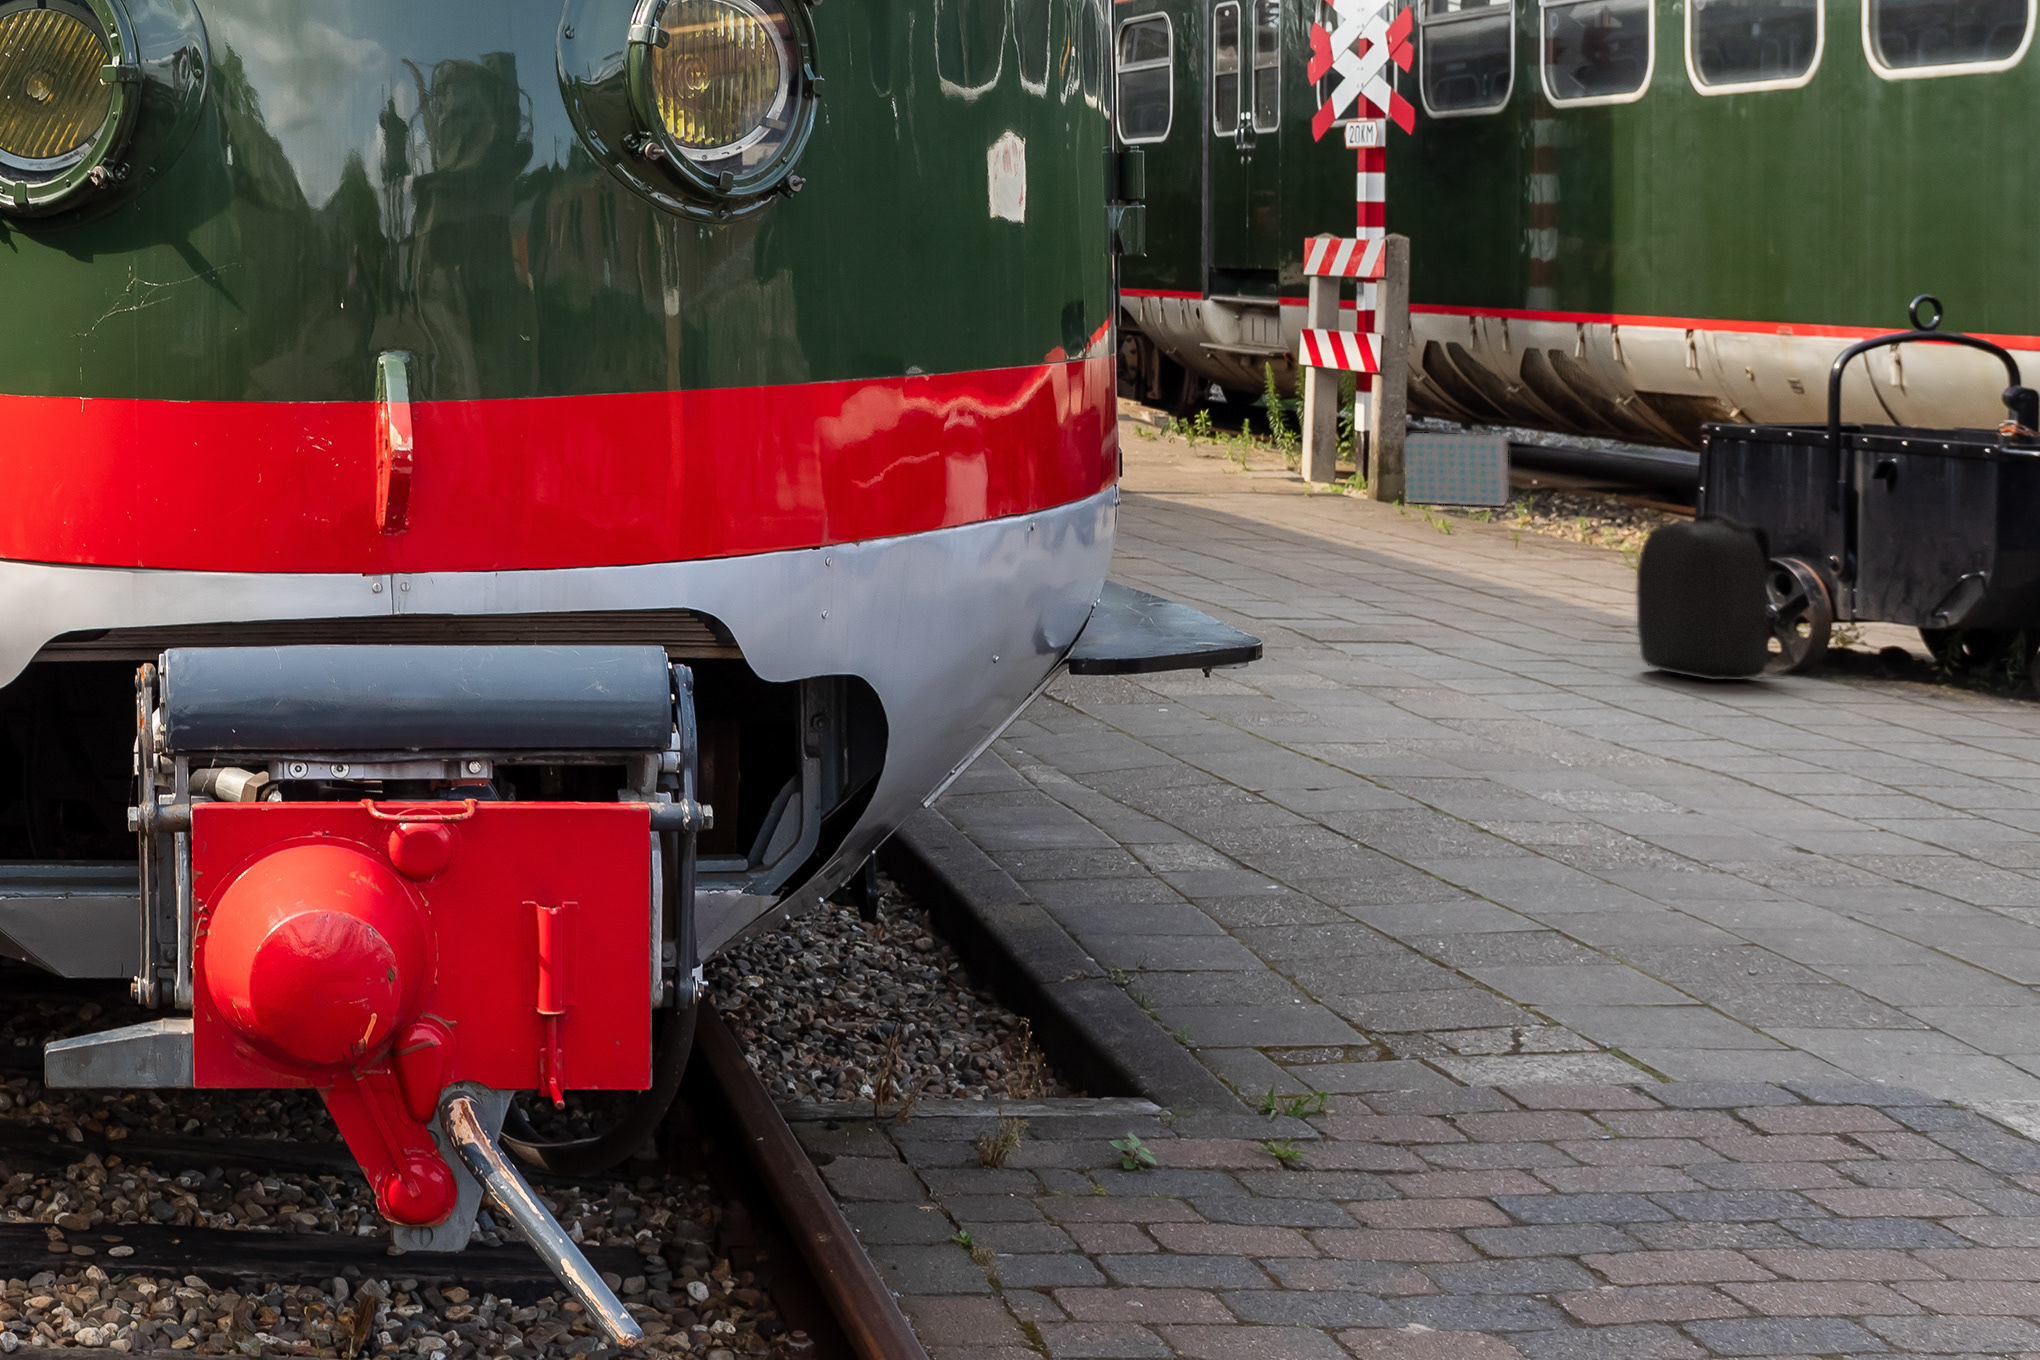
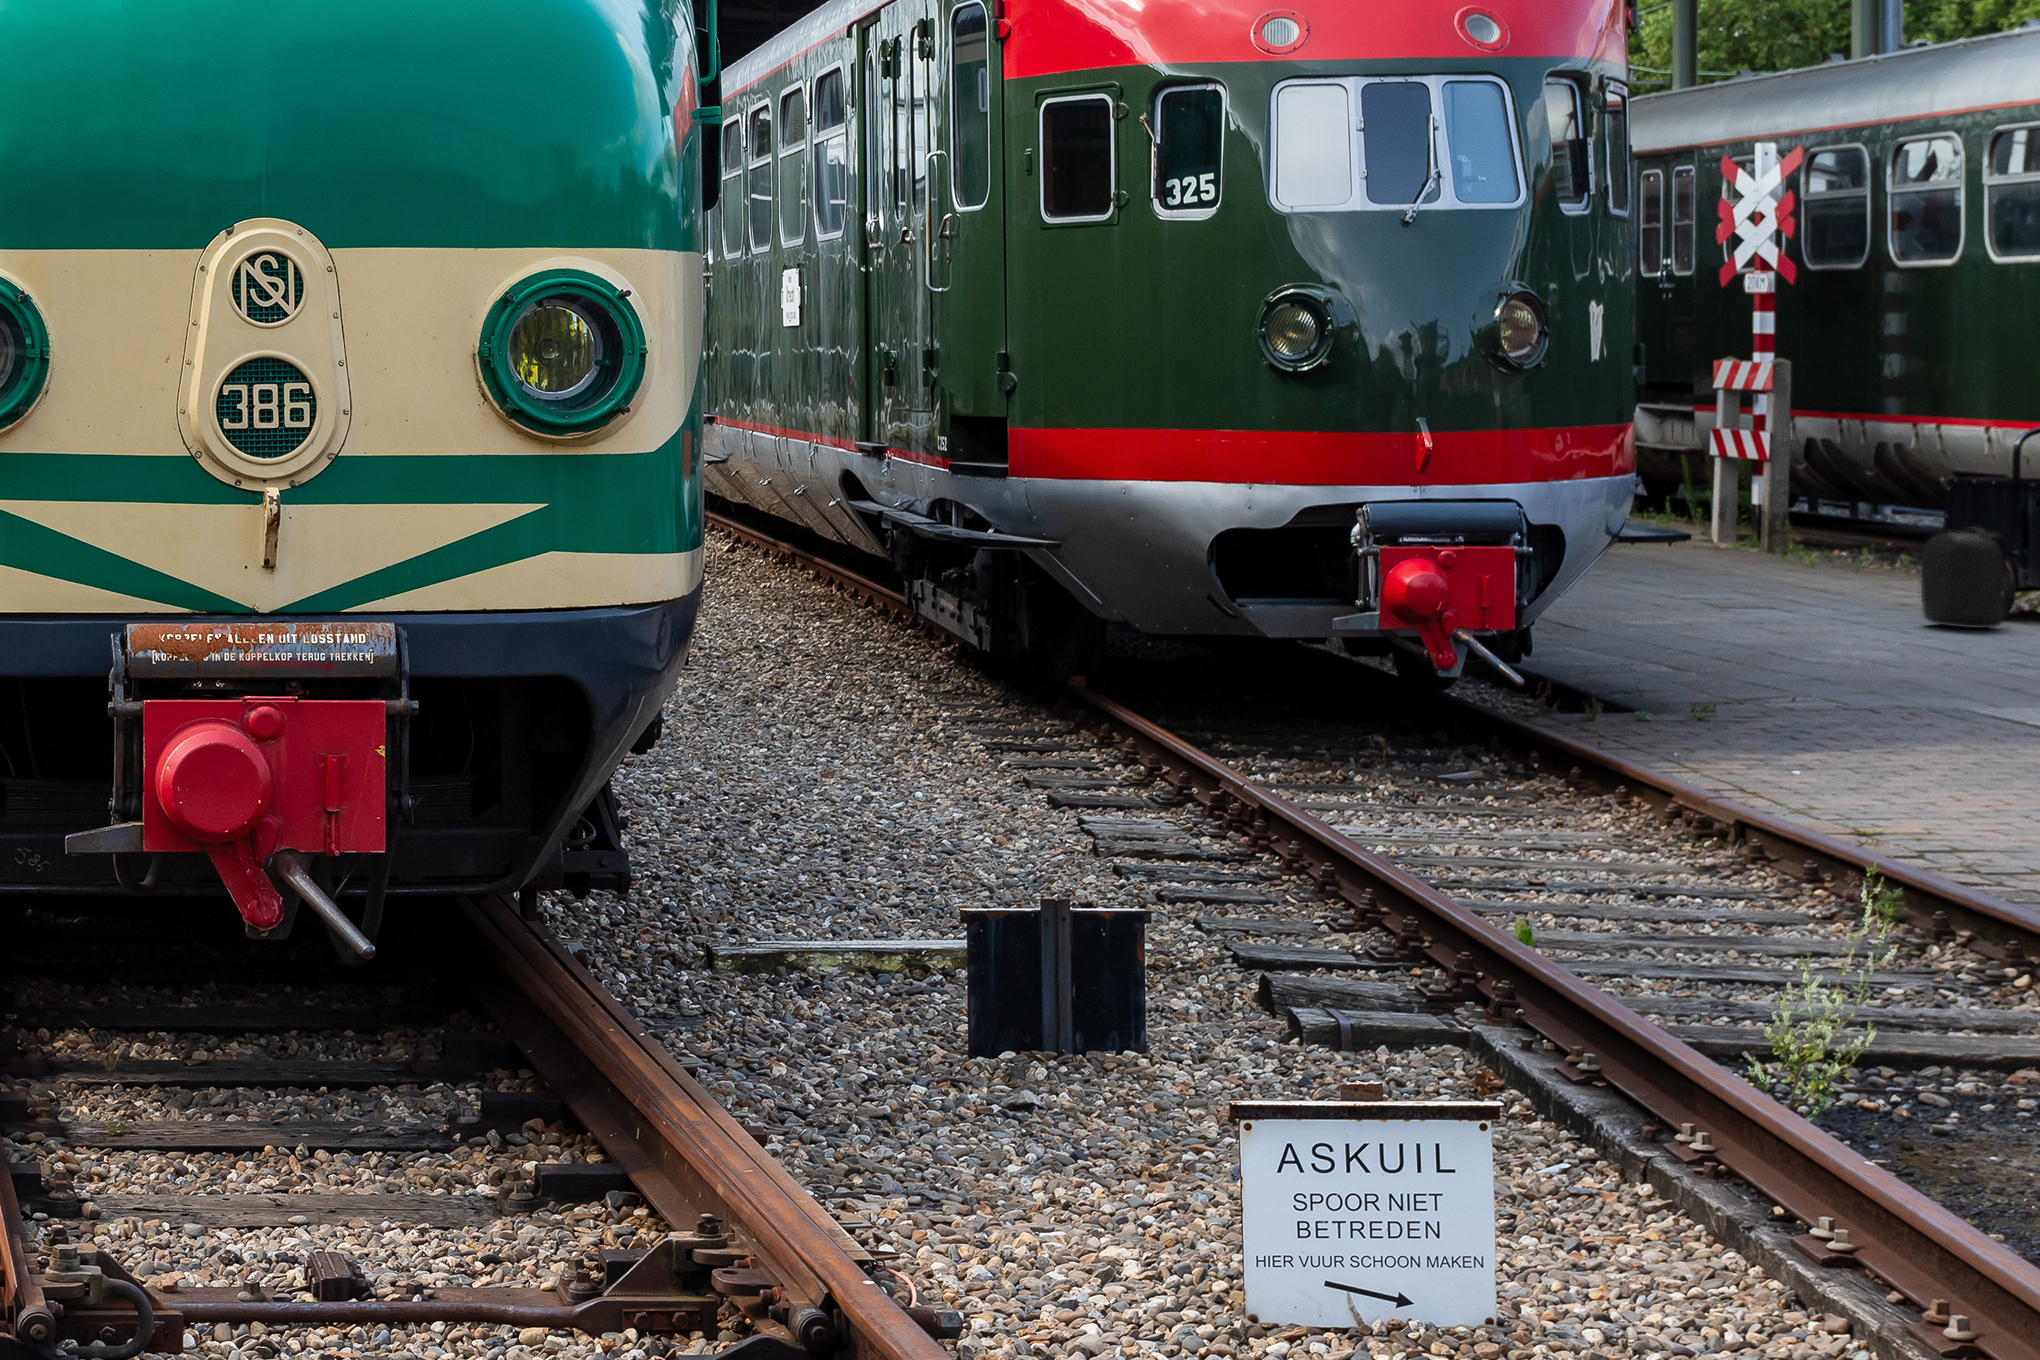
storage box: present [1404,433,1509,506] -> none [1788,501,1869,551]

